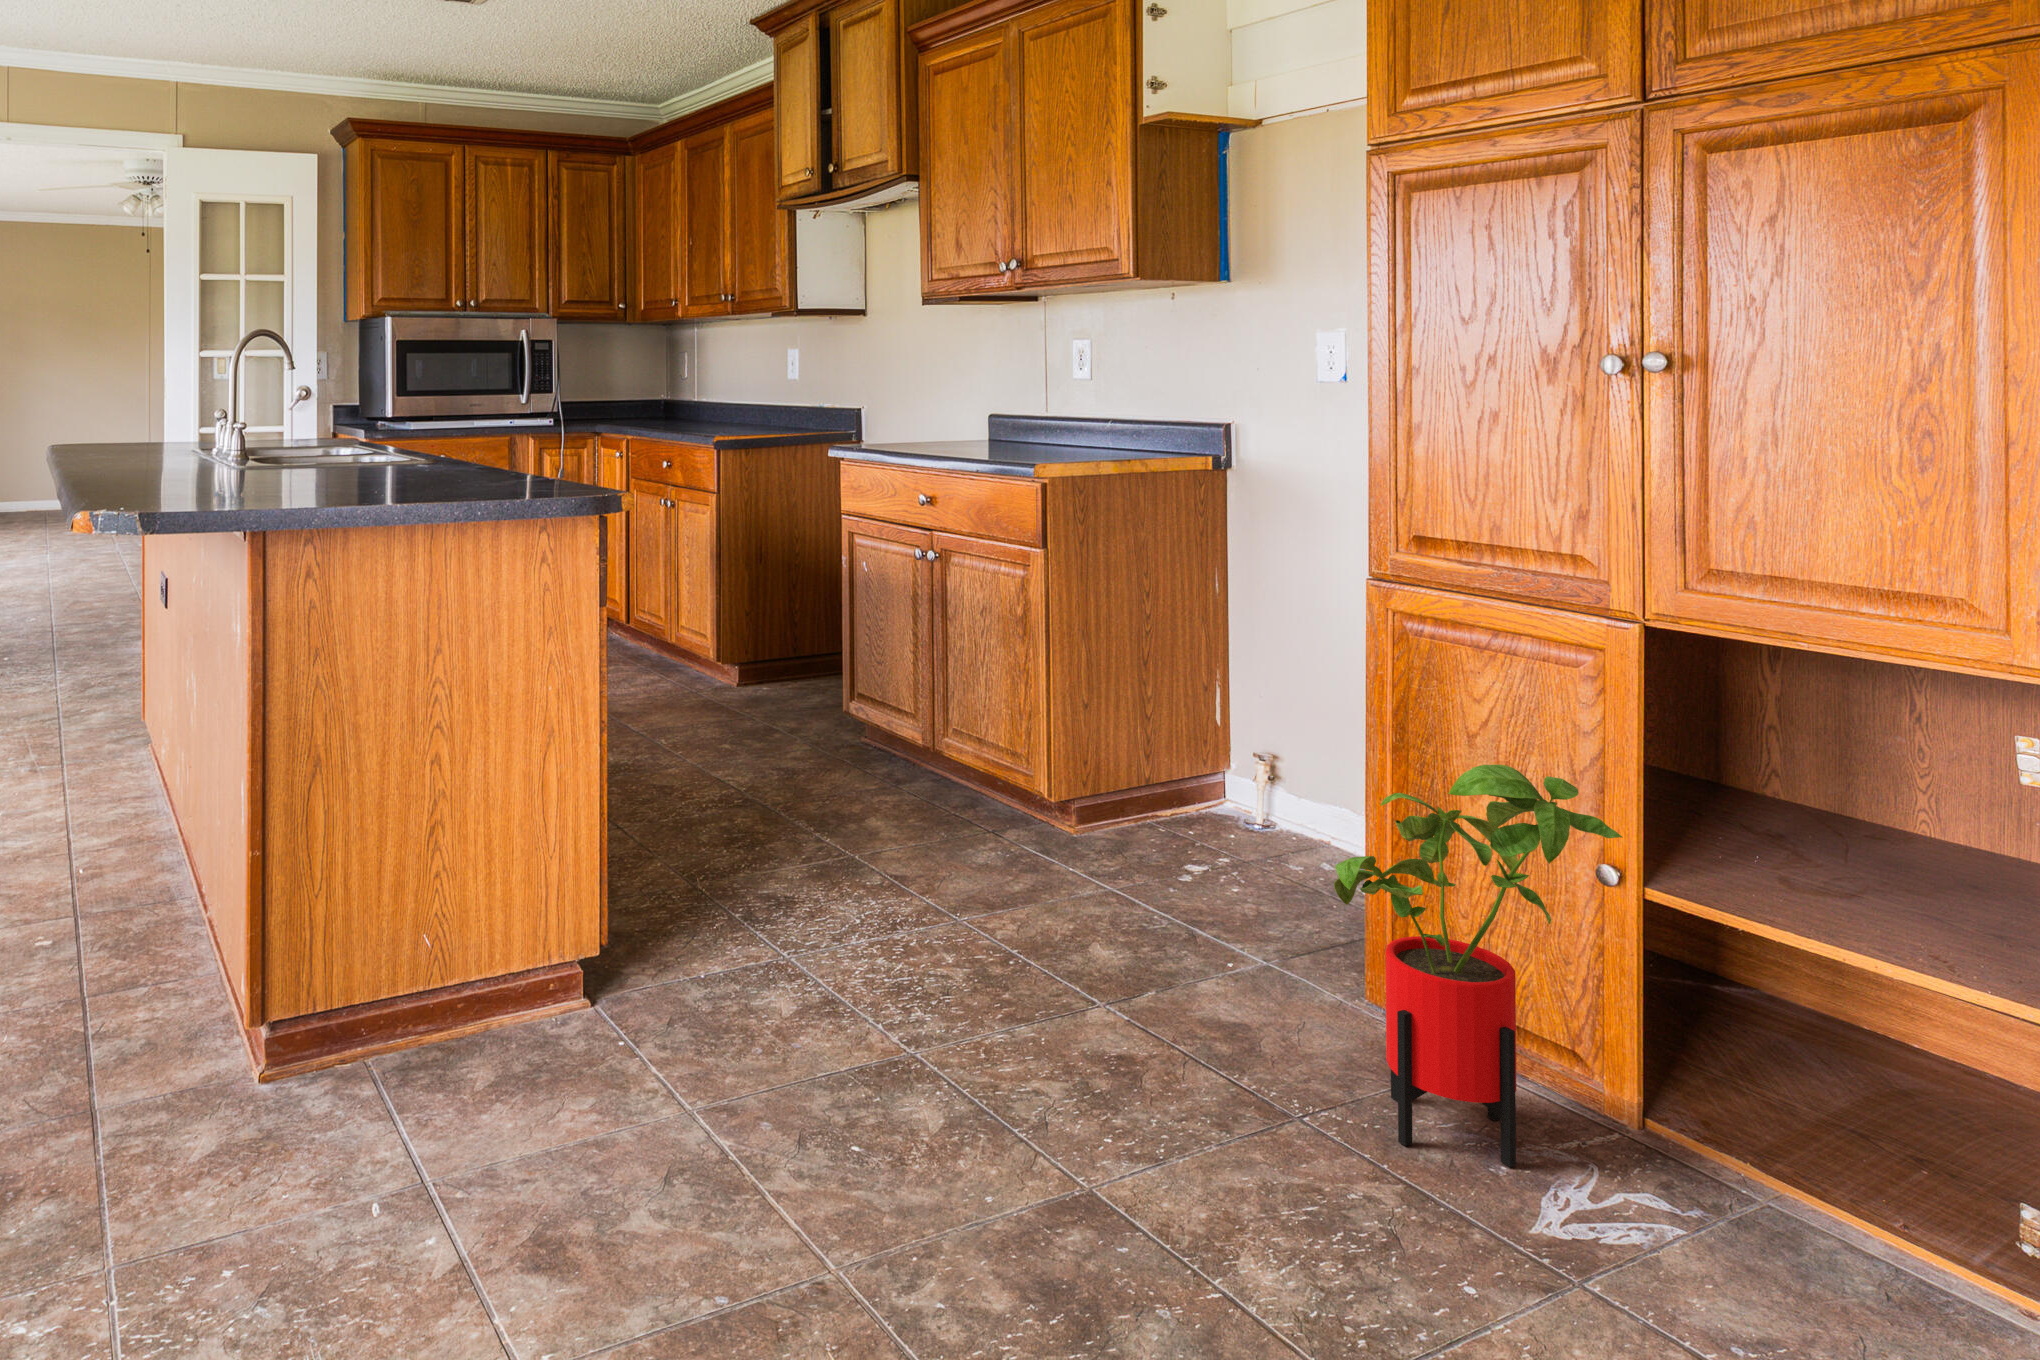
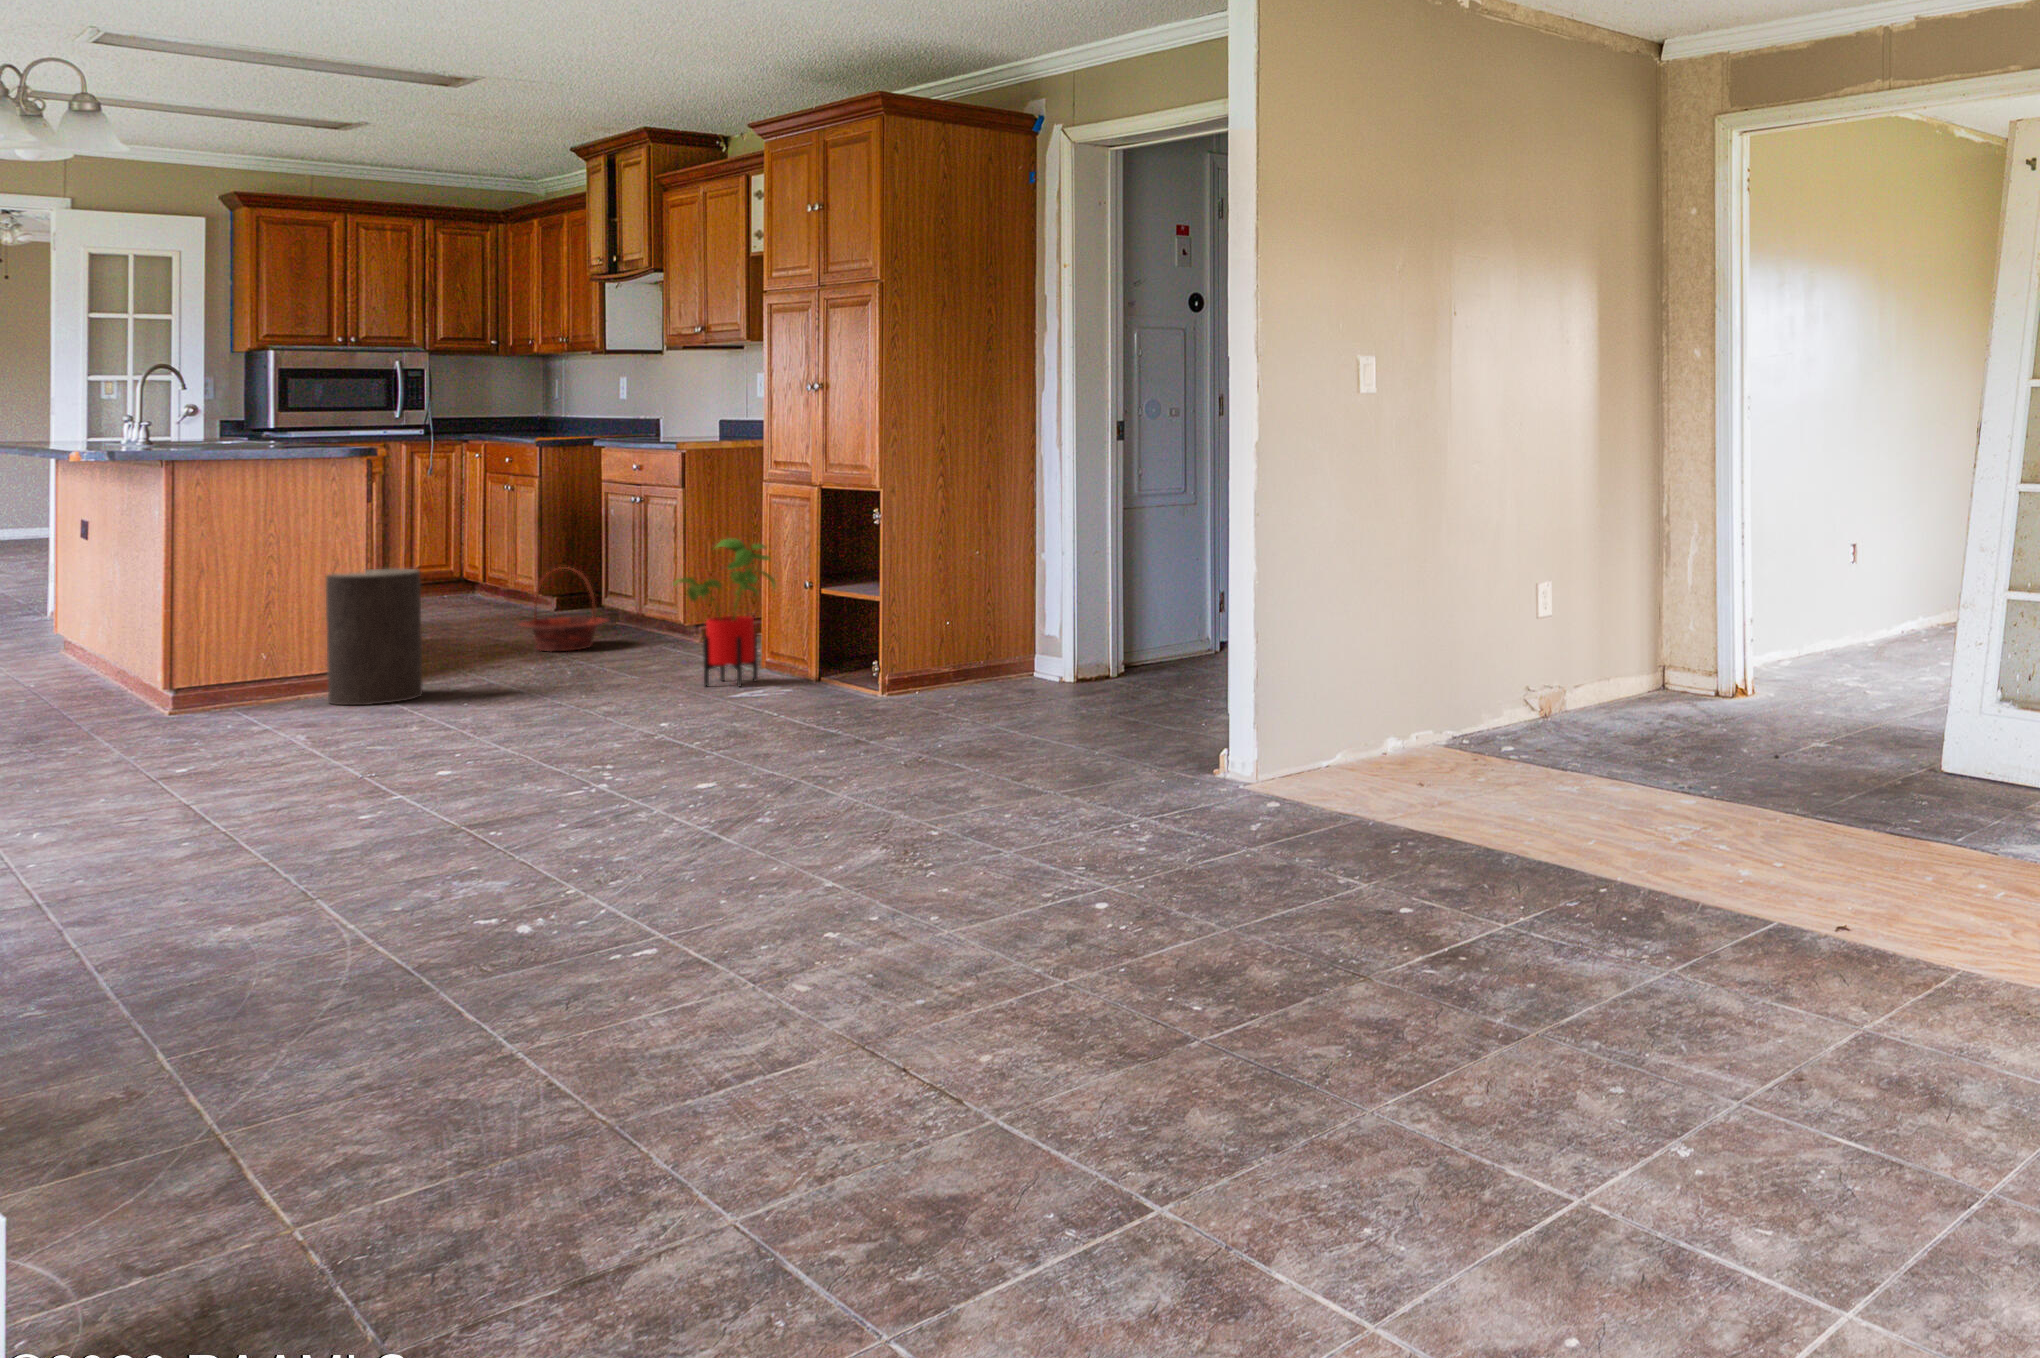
basket: none [780,685,930,848] -> present [518,567,609,651]
stool: none [557,775,746,1157] -> present [326,569,423,705]

